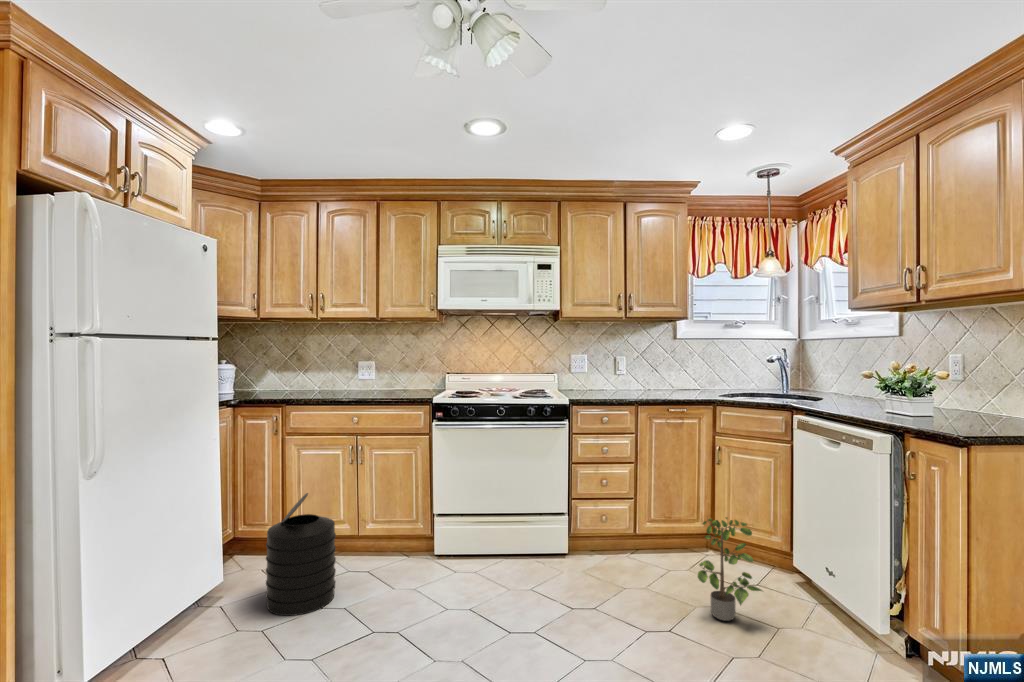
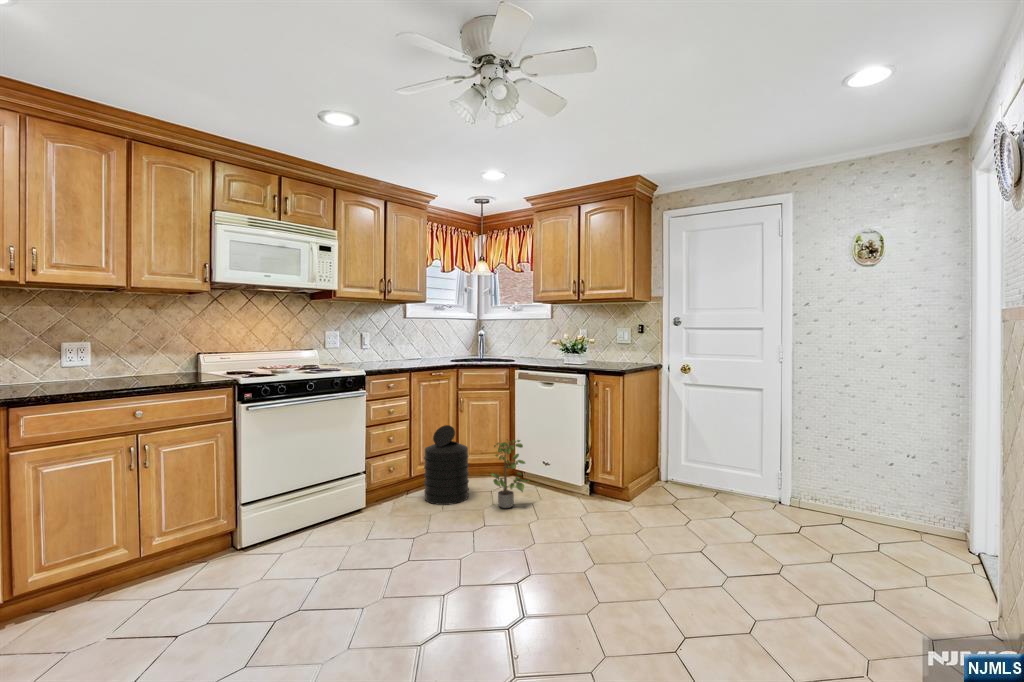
trash can: present [266,493,336,616] -> present [424,425,469,505]

